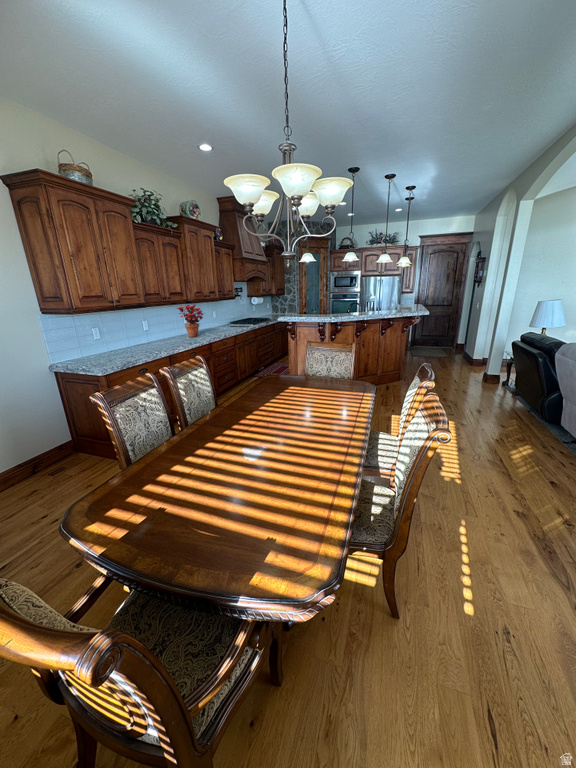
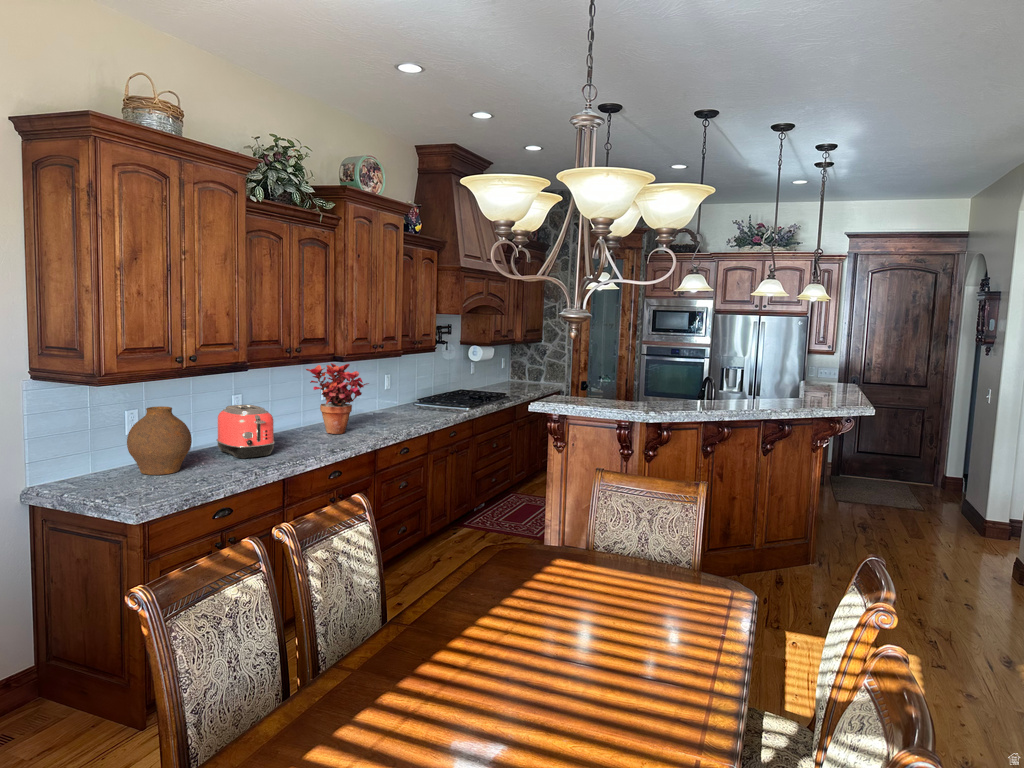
toaster: none [137,324,164,348] -> present [217,405,275,459]
vase: none [94,326,125,357] -> present [127,406,192,475]

